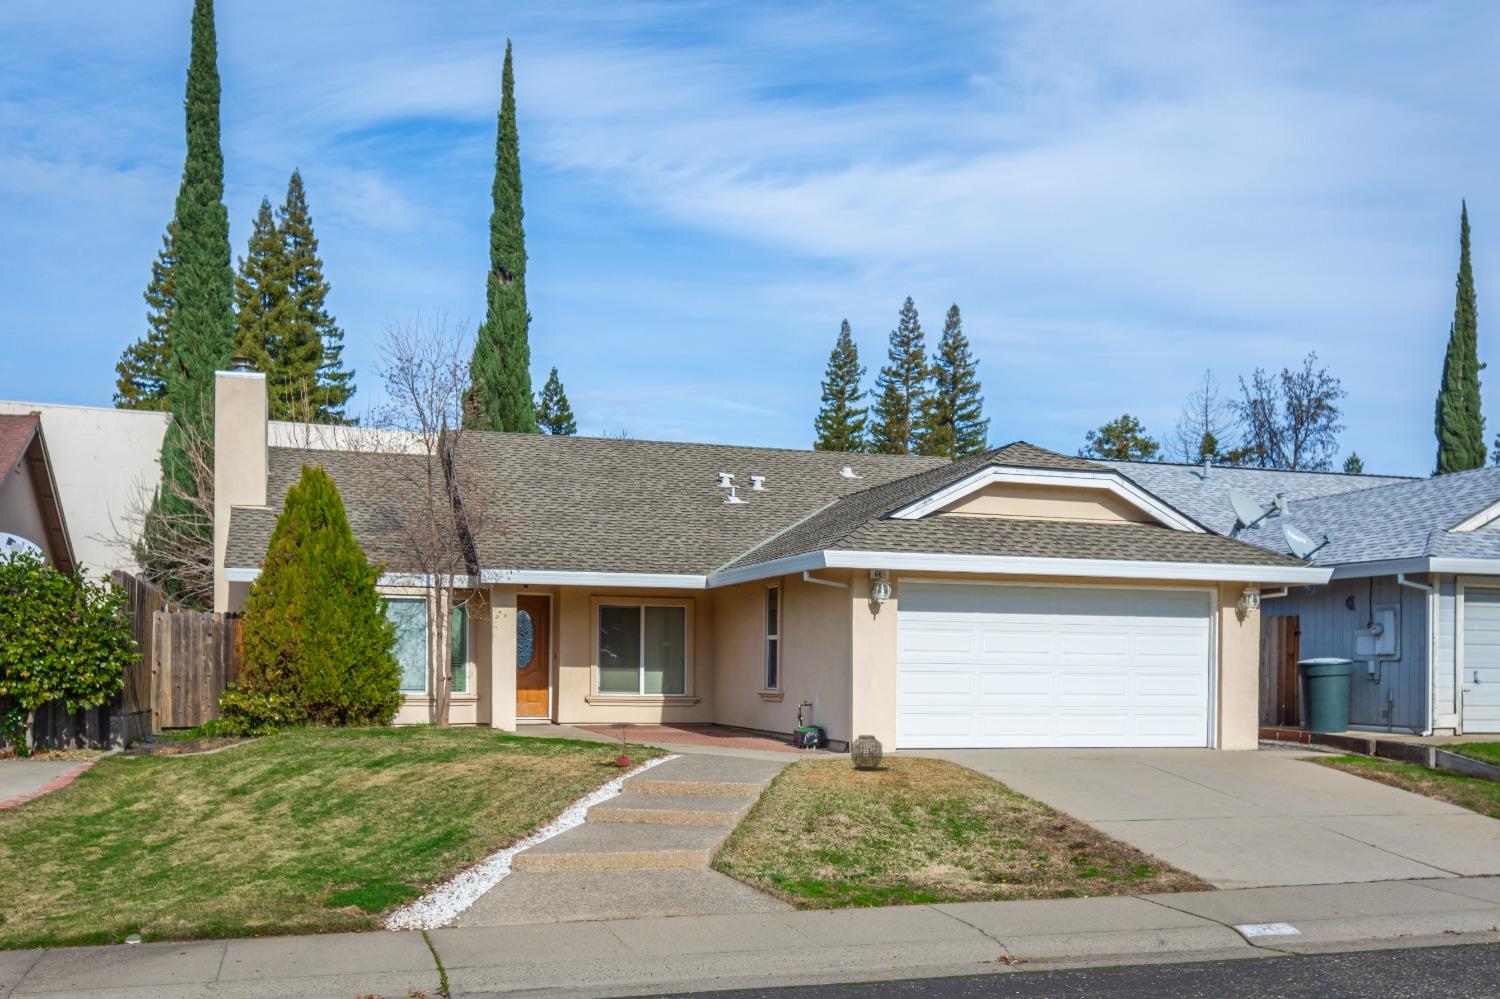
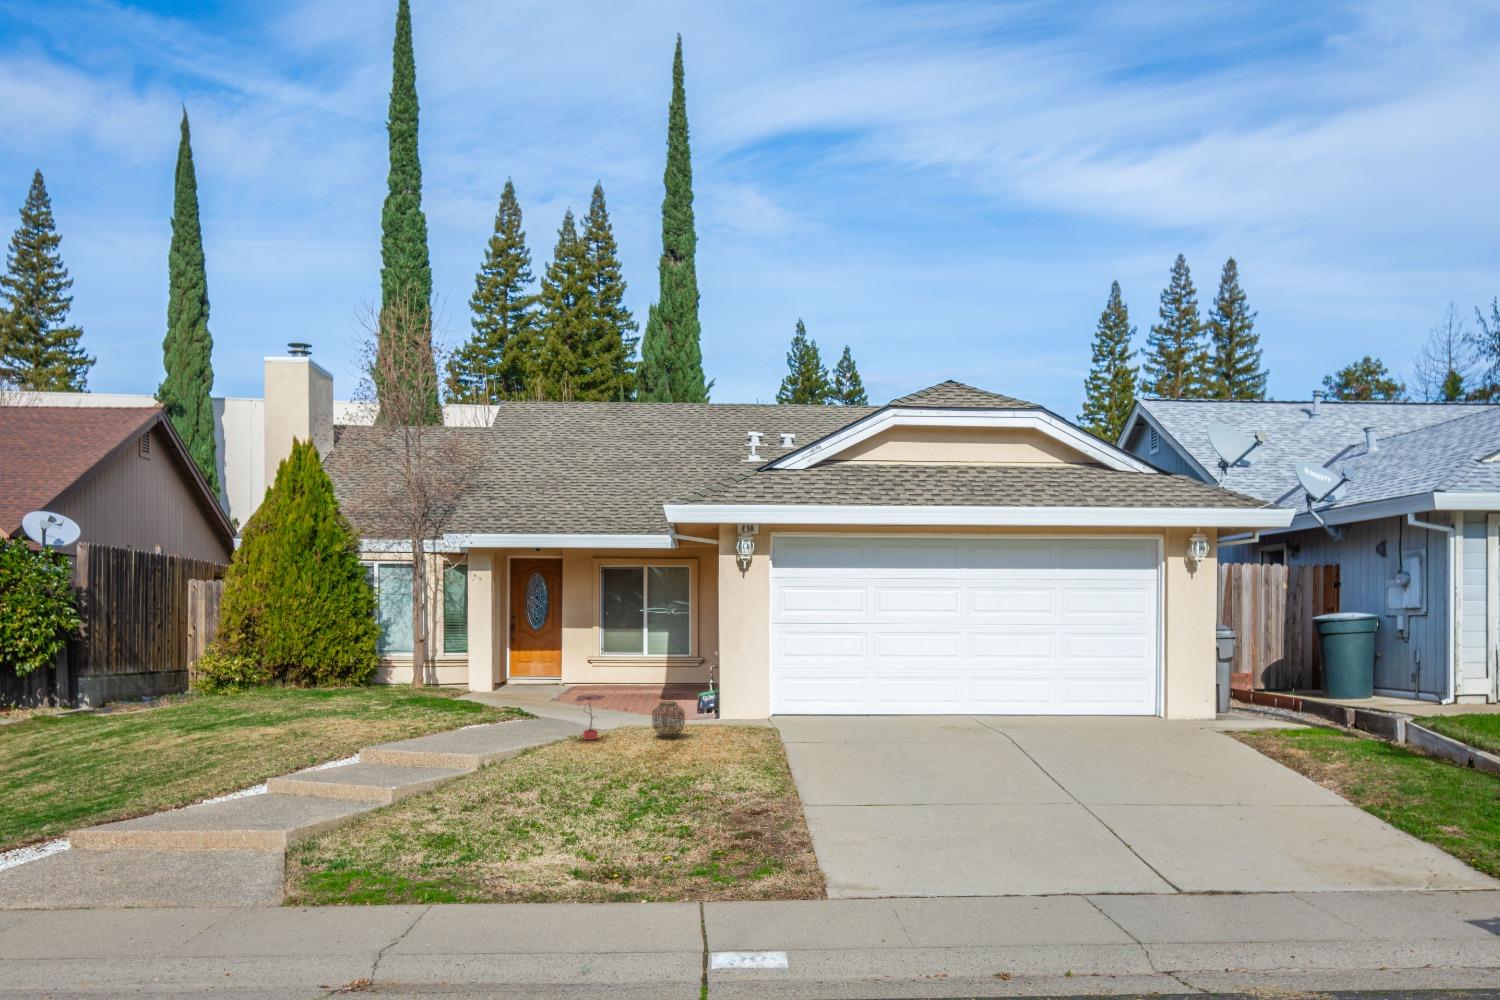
potted plant: present [611,723,637,766] -> present [576,694,605,740]

